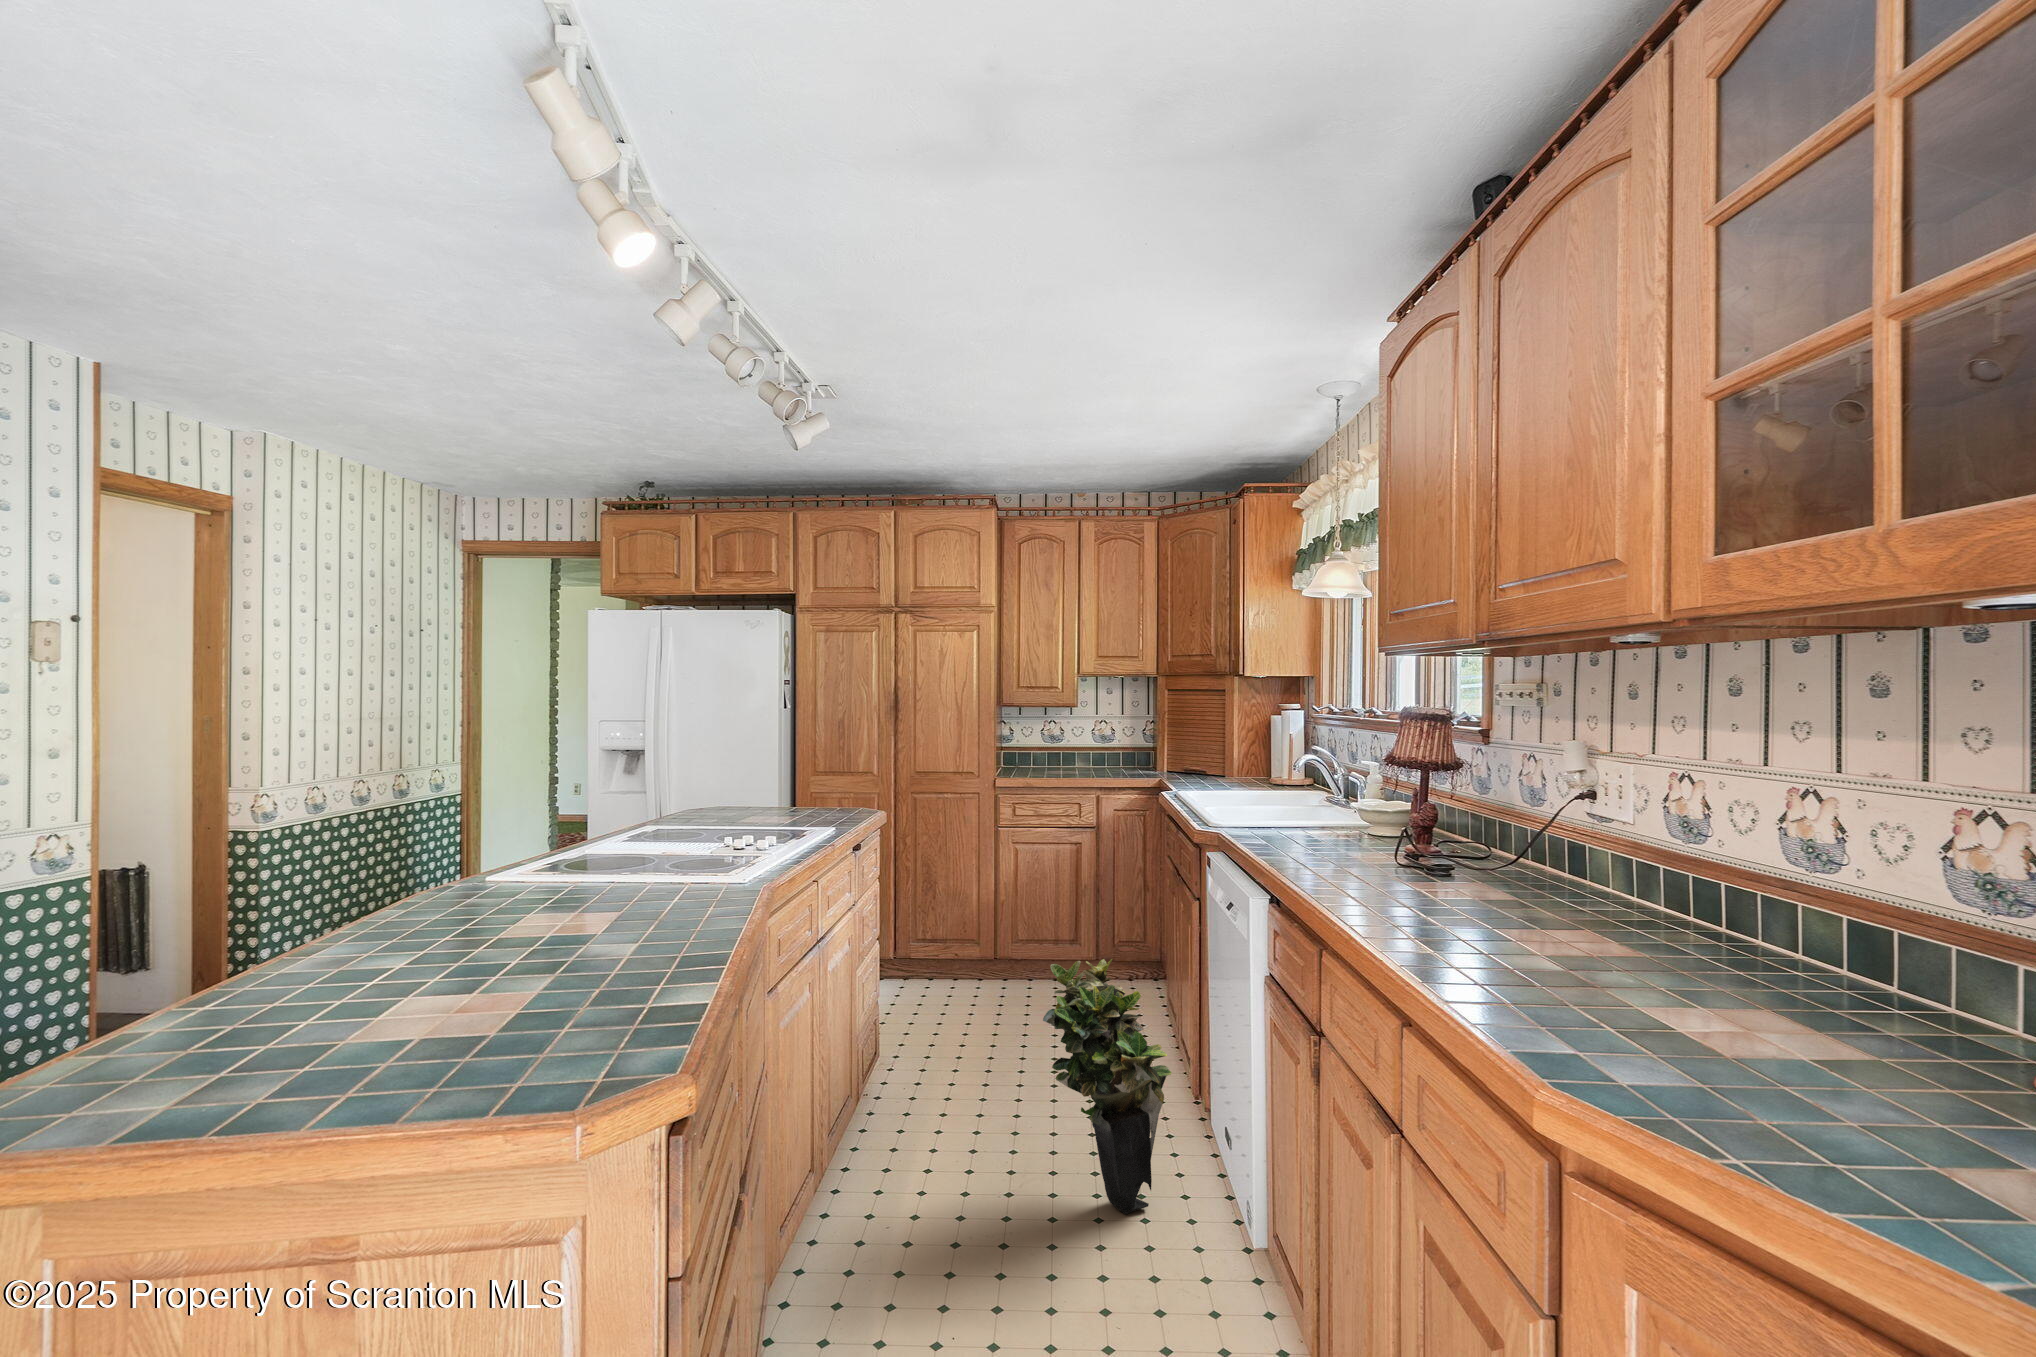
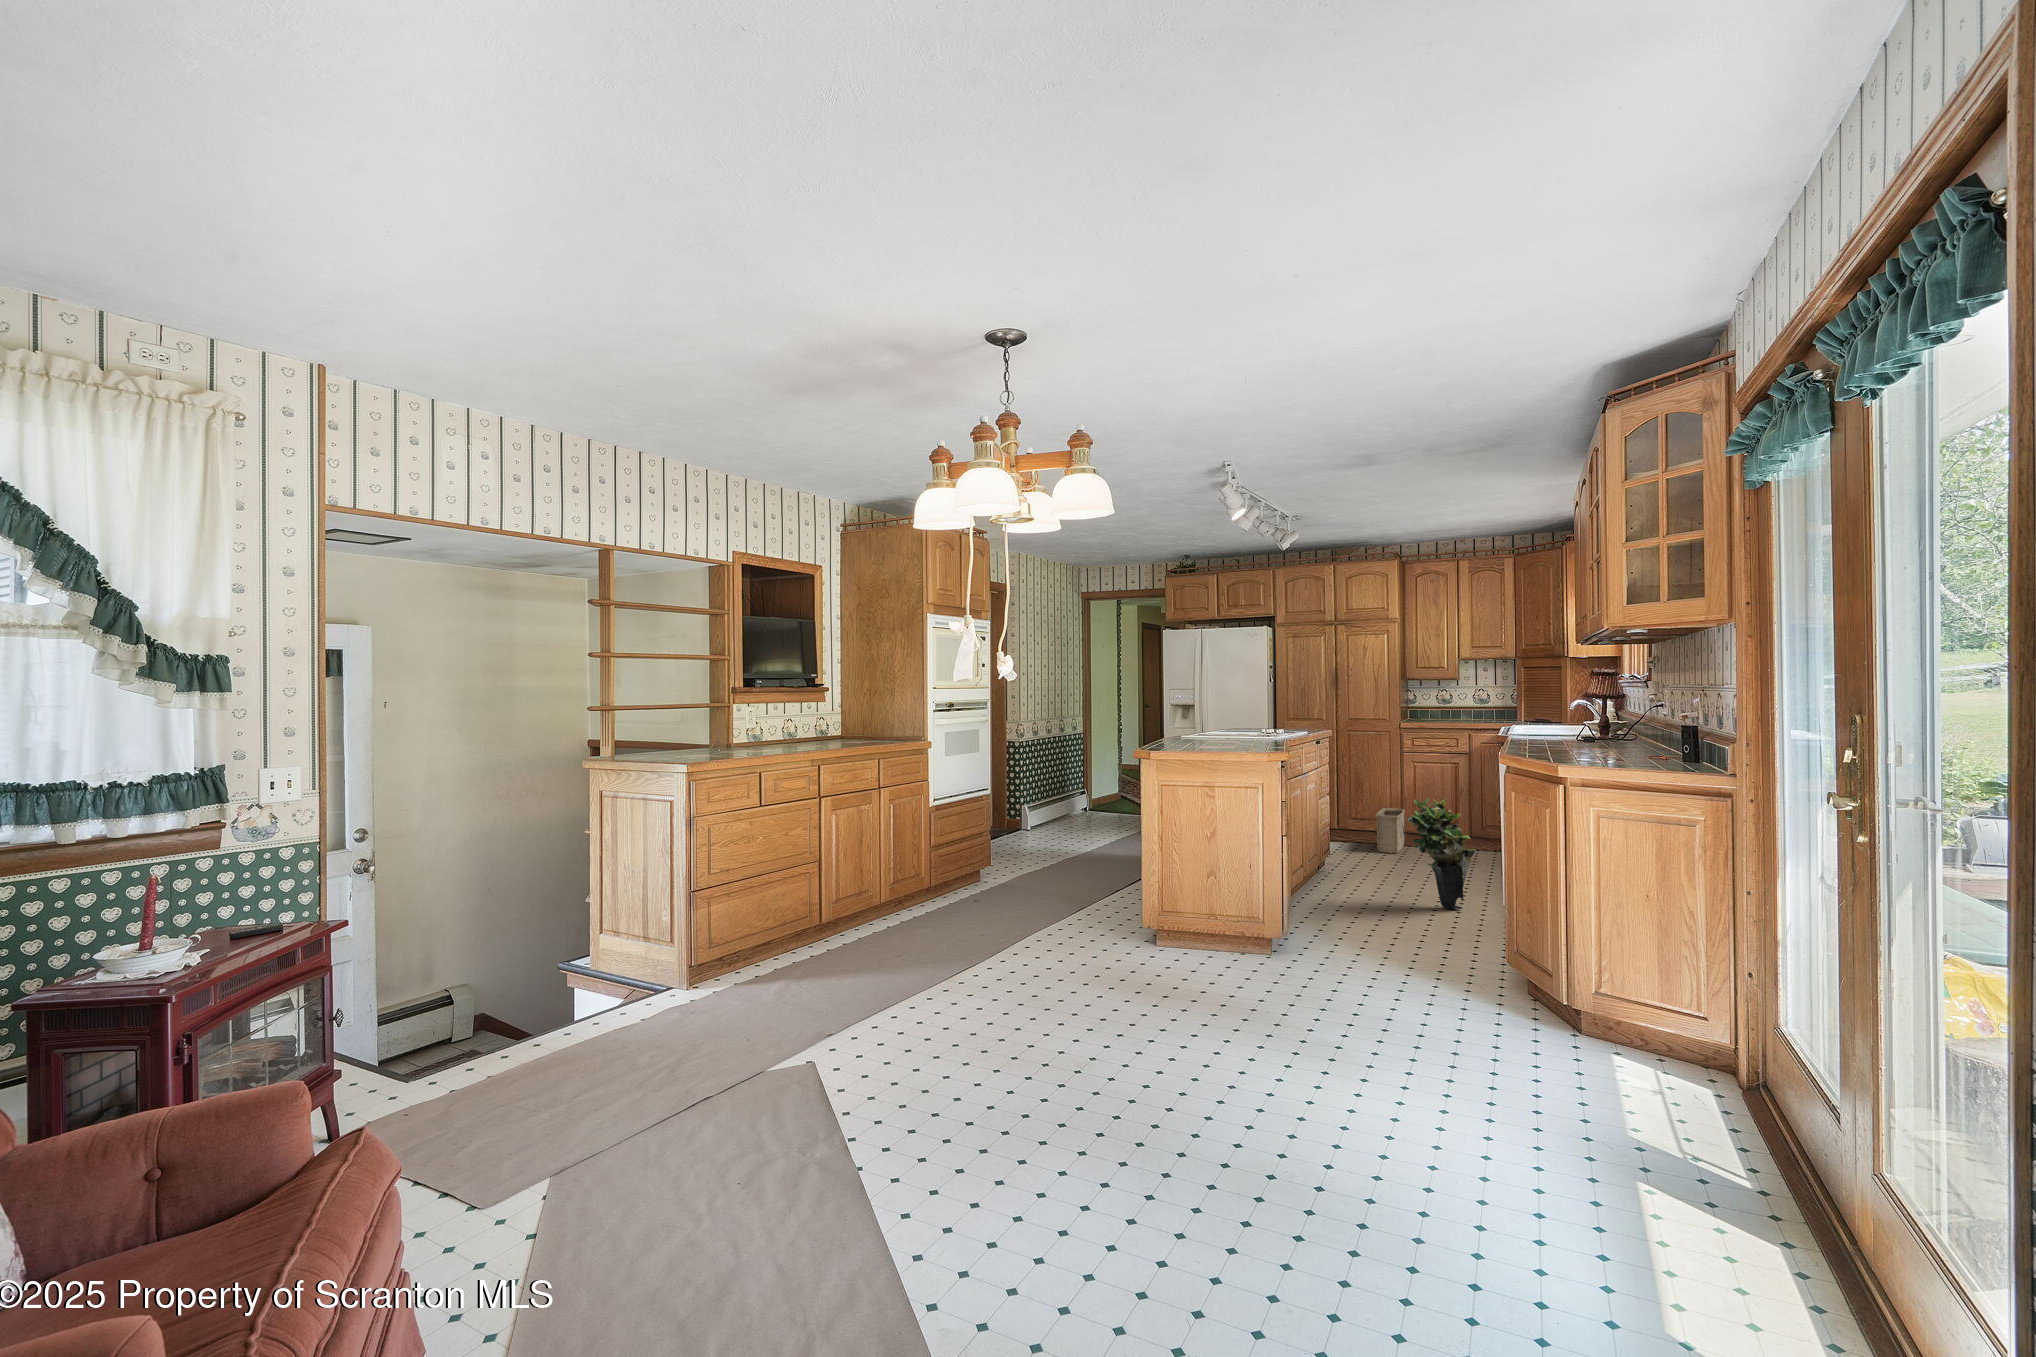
basket: none [955,915,1002,1000] -> present [1376,808,1405,853]

